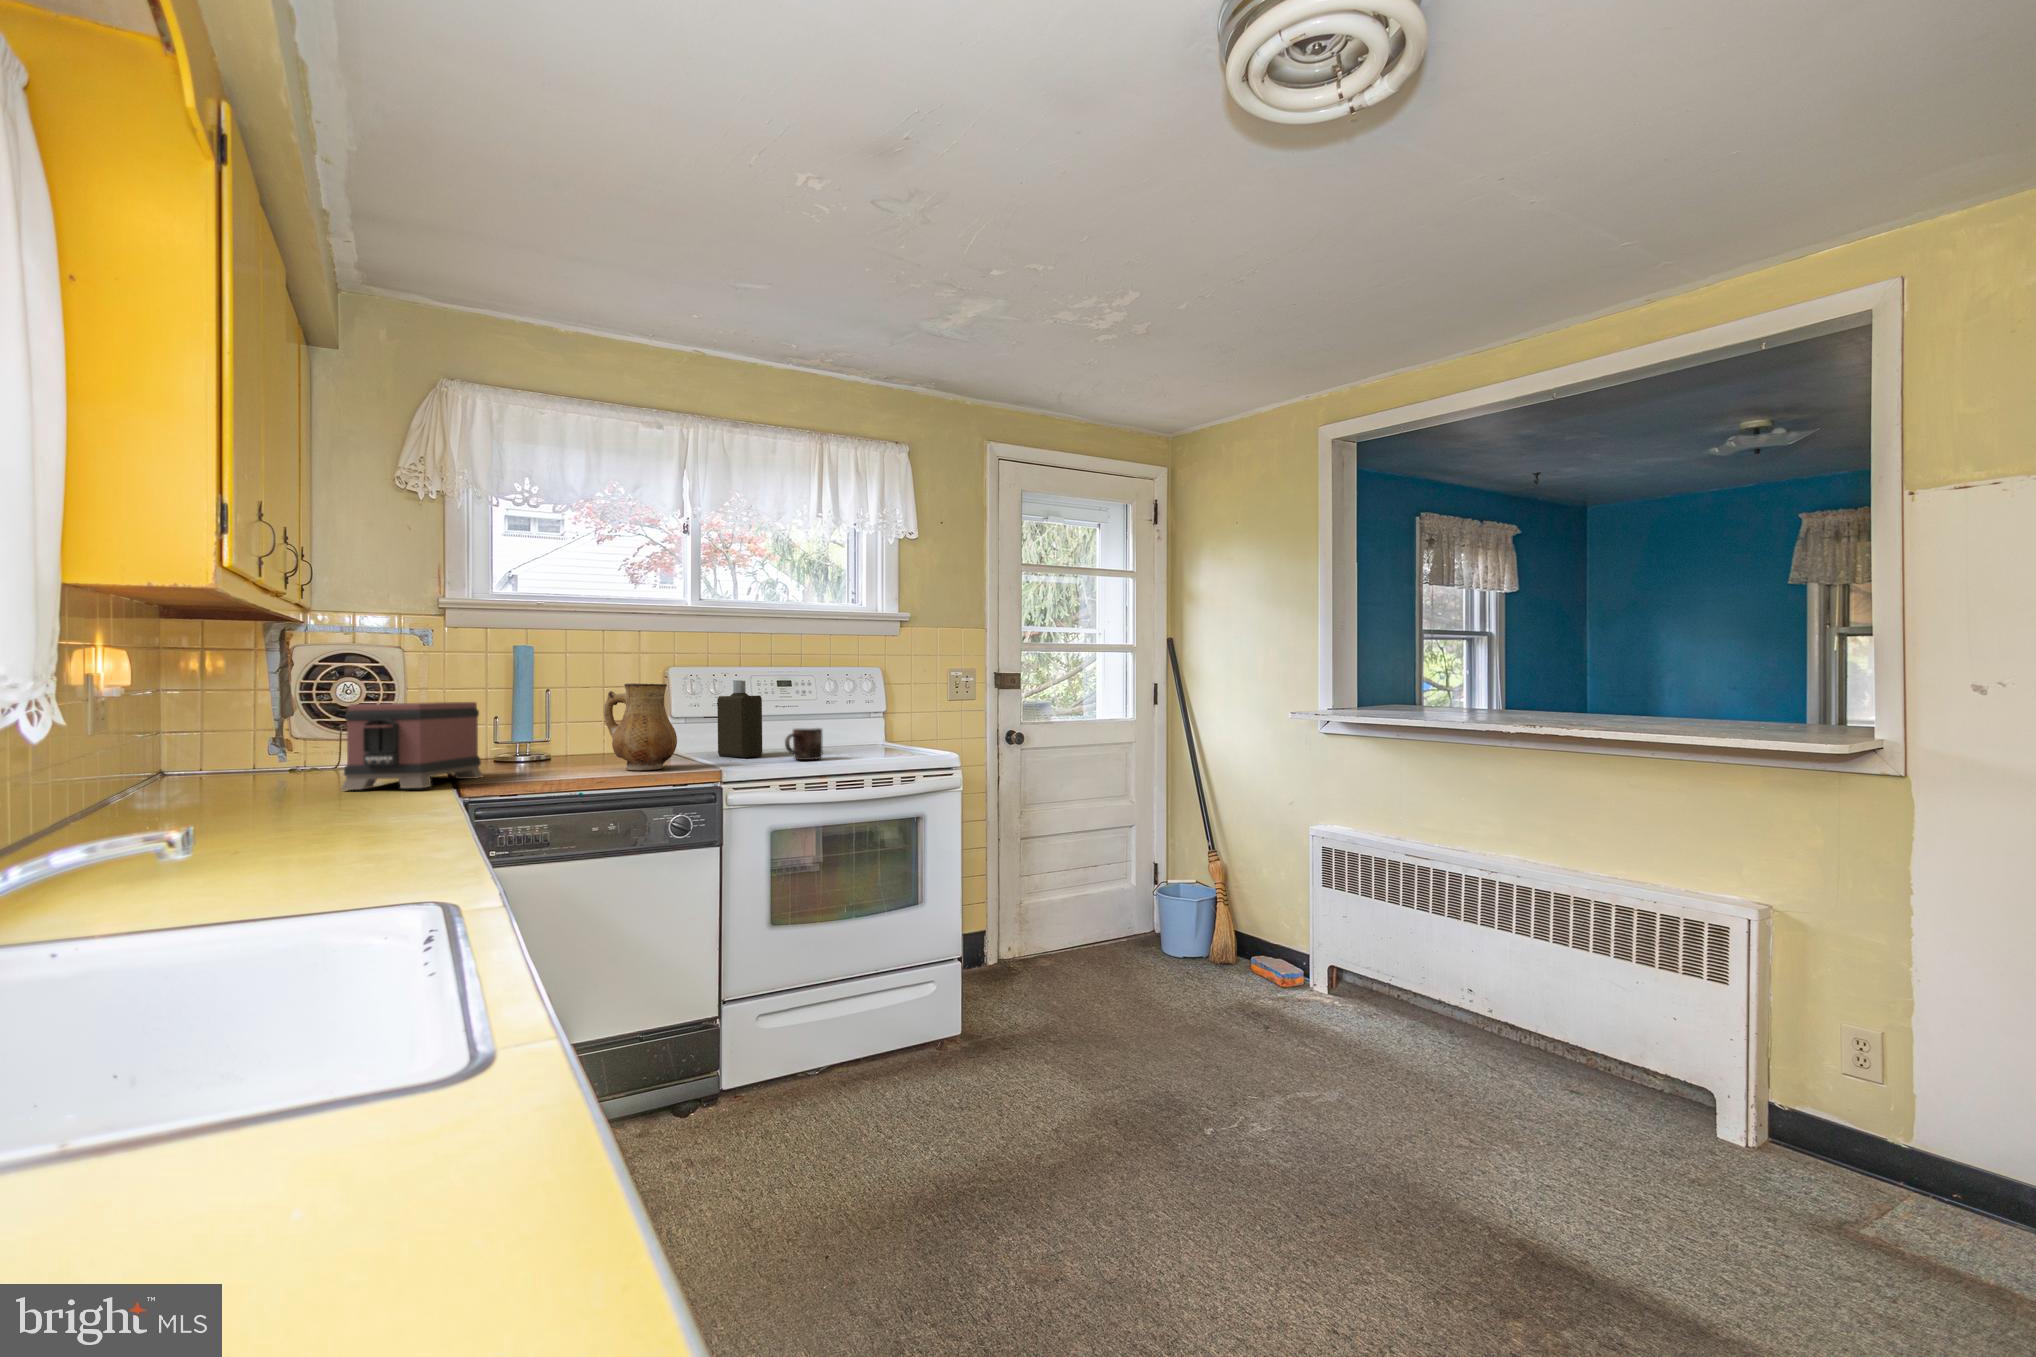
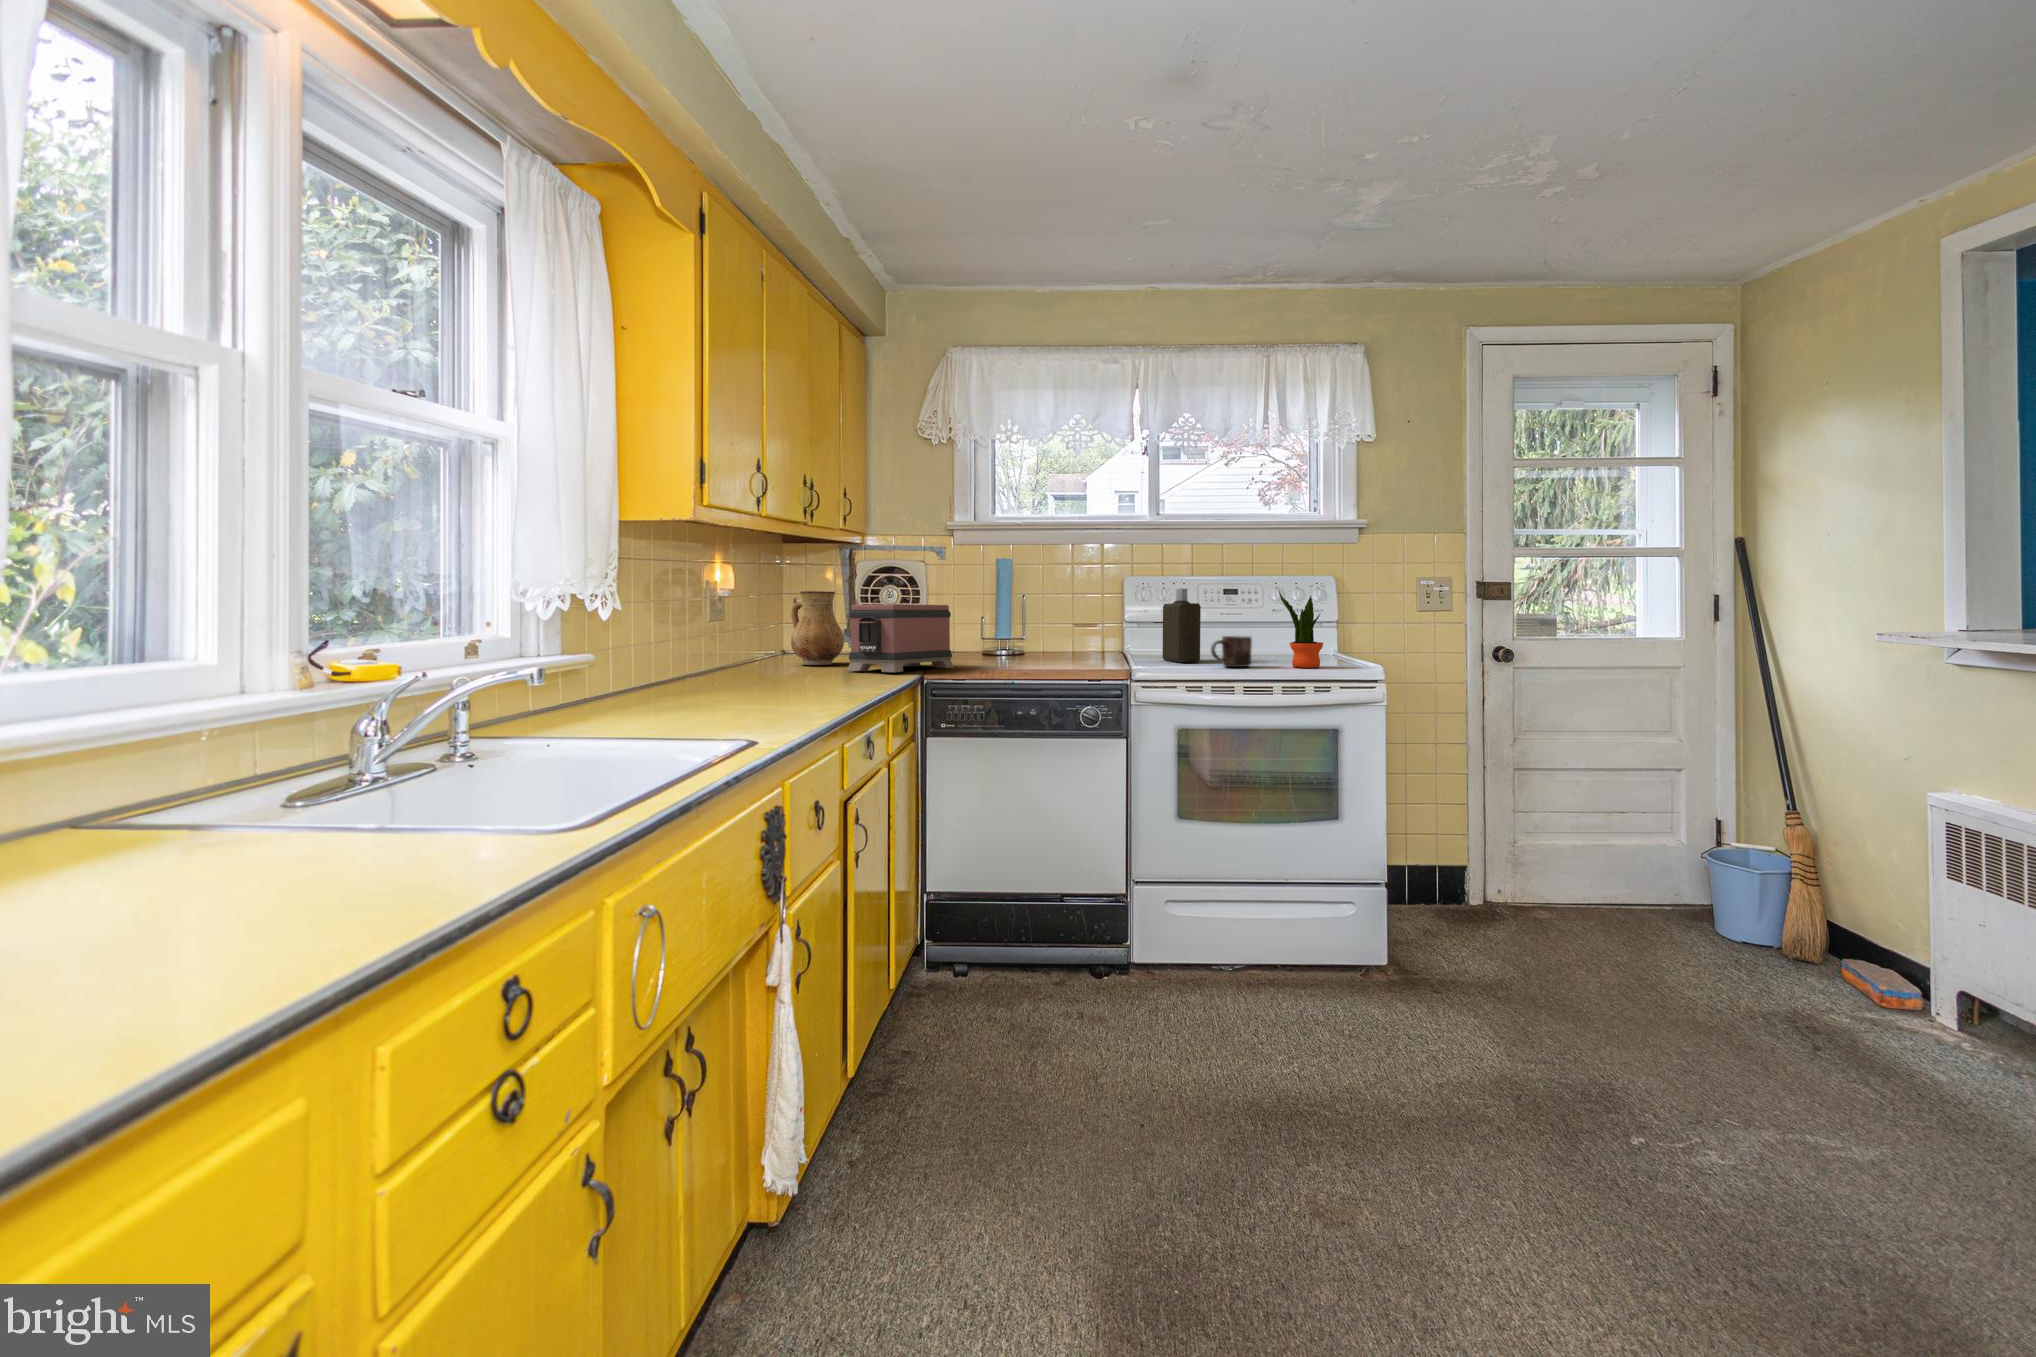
potted plant: none [843,681,888,757] -> present [1279,591,1323,668]
ceramic pitcher: present [604,683,677,770] -> present [791,591,844,665]

